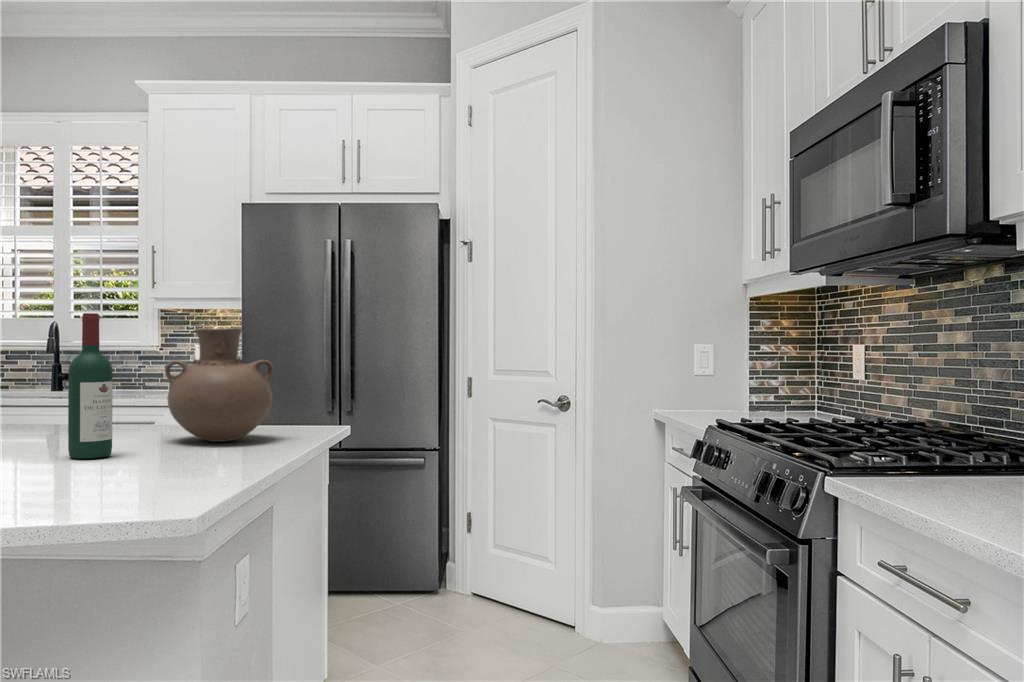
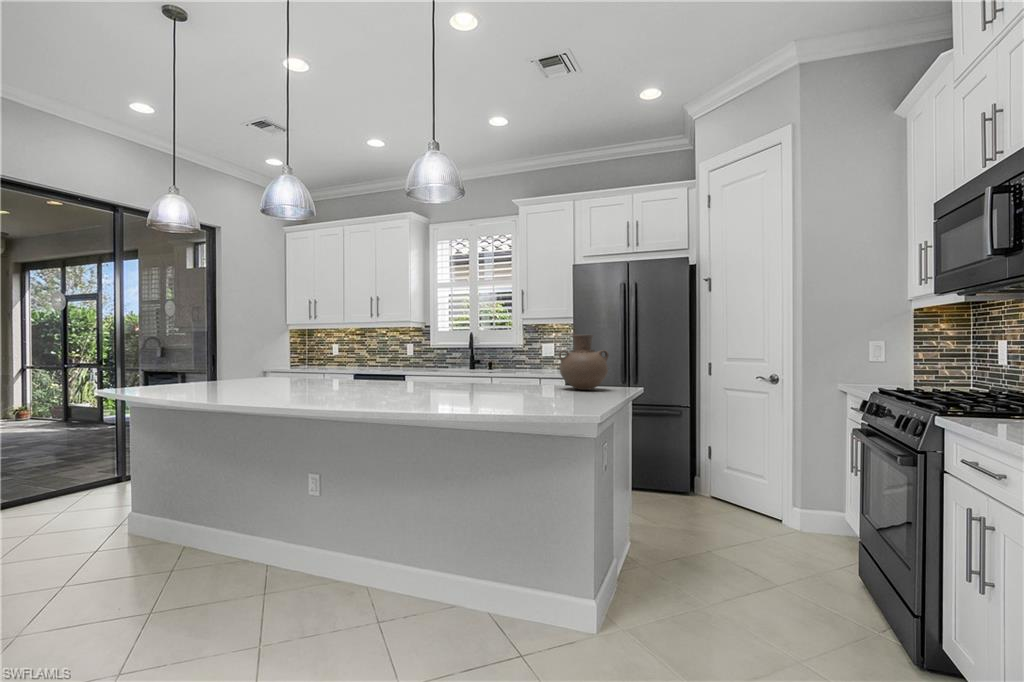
wine bottle: present [68,313,112,459] -> none [526,329,543,393]

